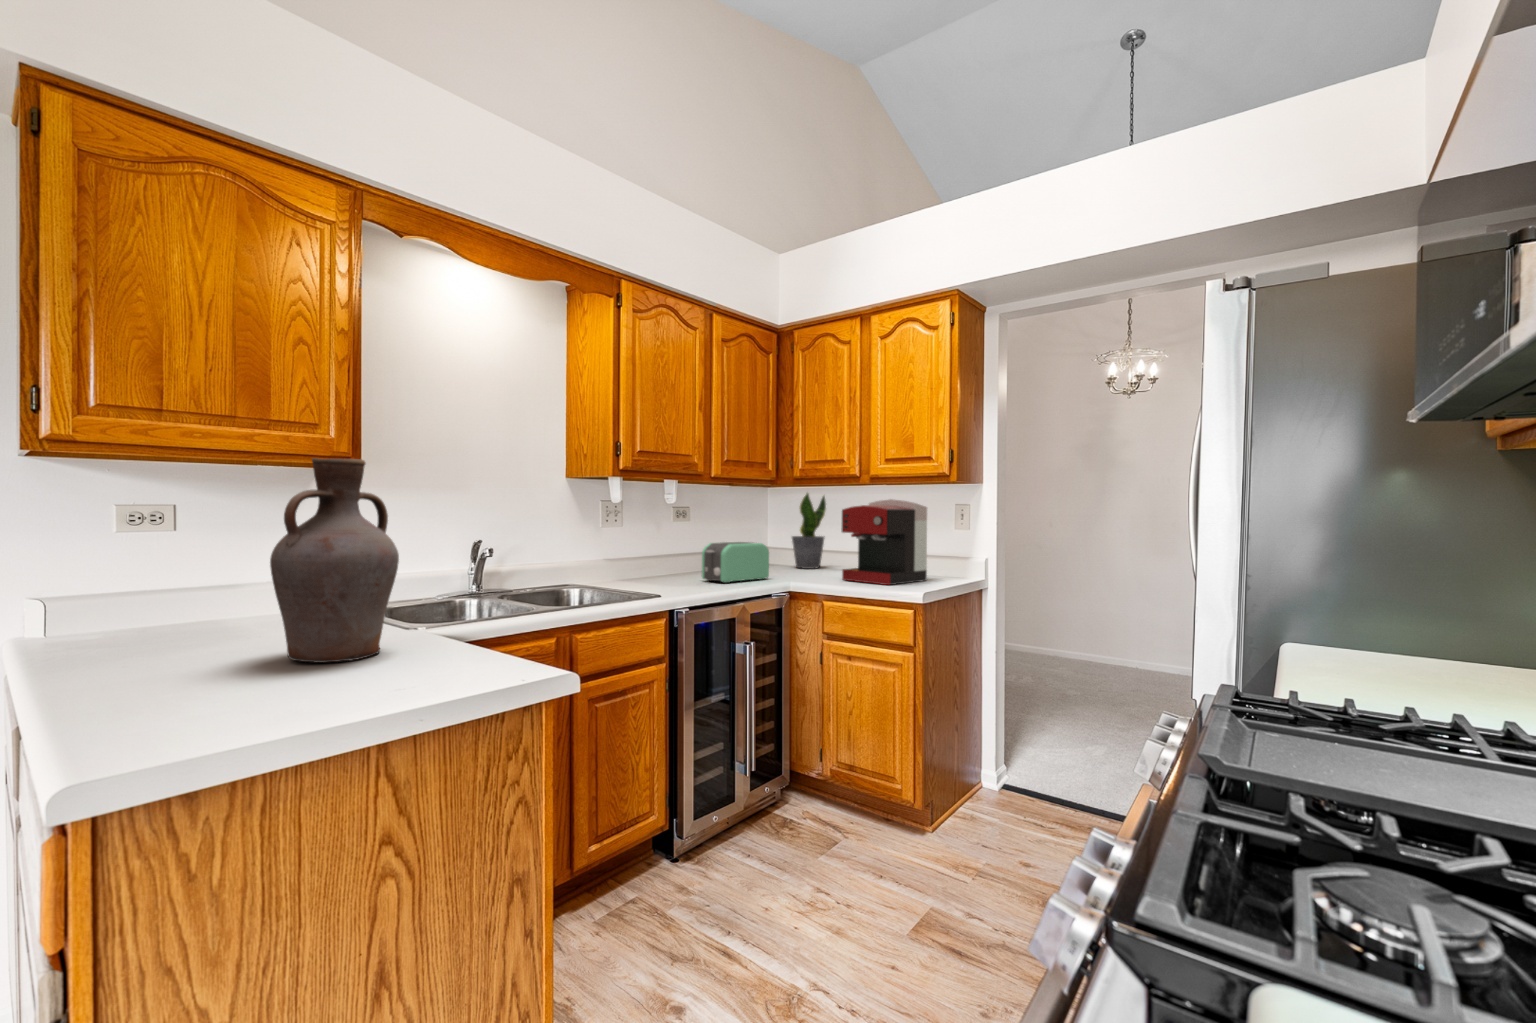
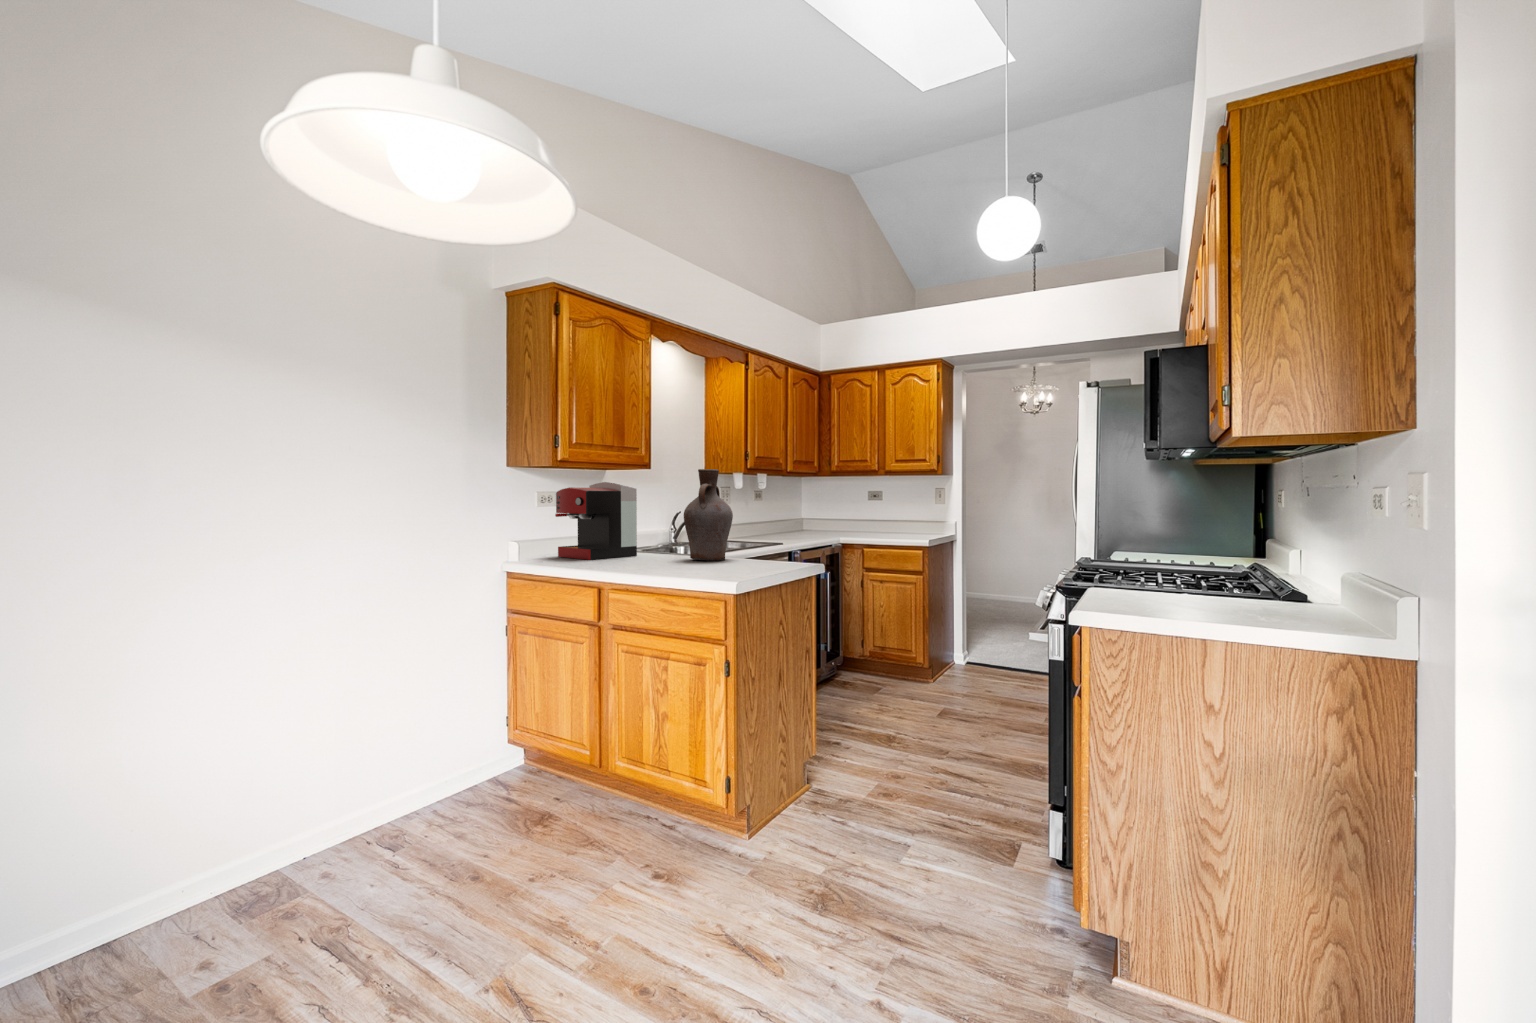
potted plant: present [792,493,826,569] -> none [825,481,848,532]
coffee maker: present [842,499,927,585] -> present [555,482,637,560]
toaster: present [702,542,769,583] -> none [787,514,826,539]

